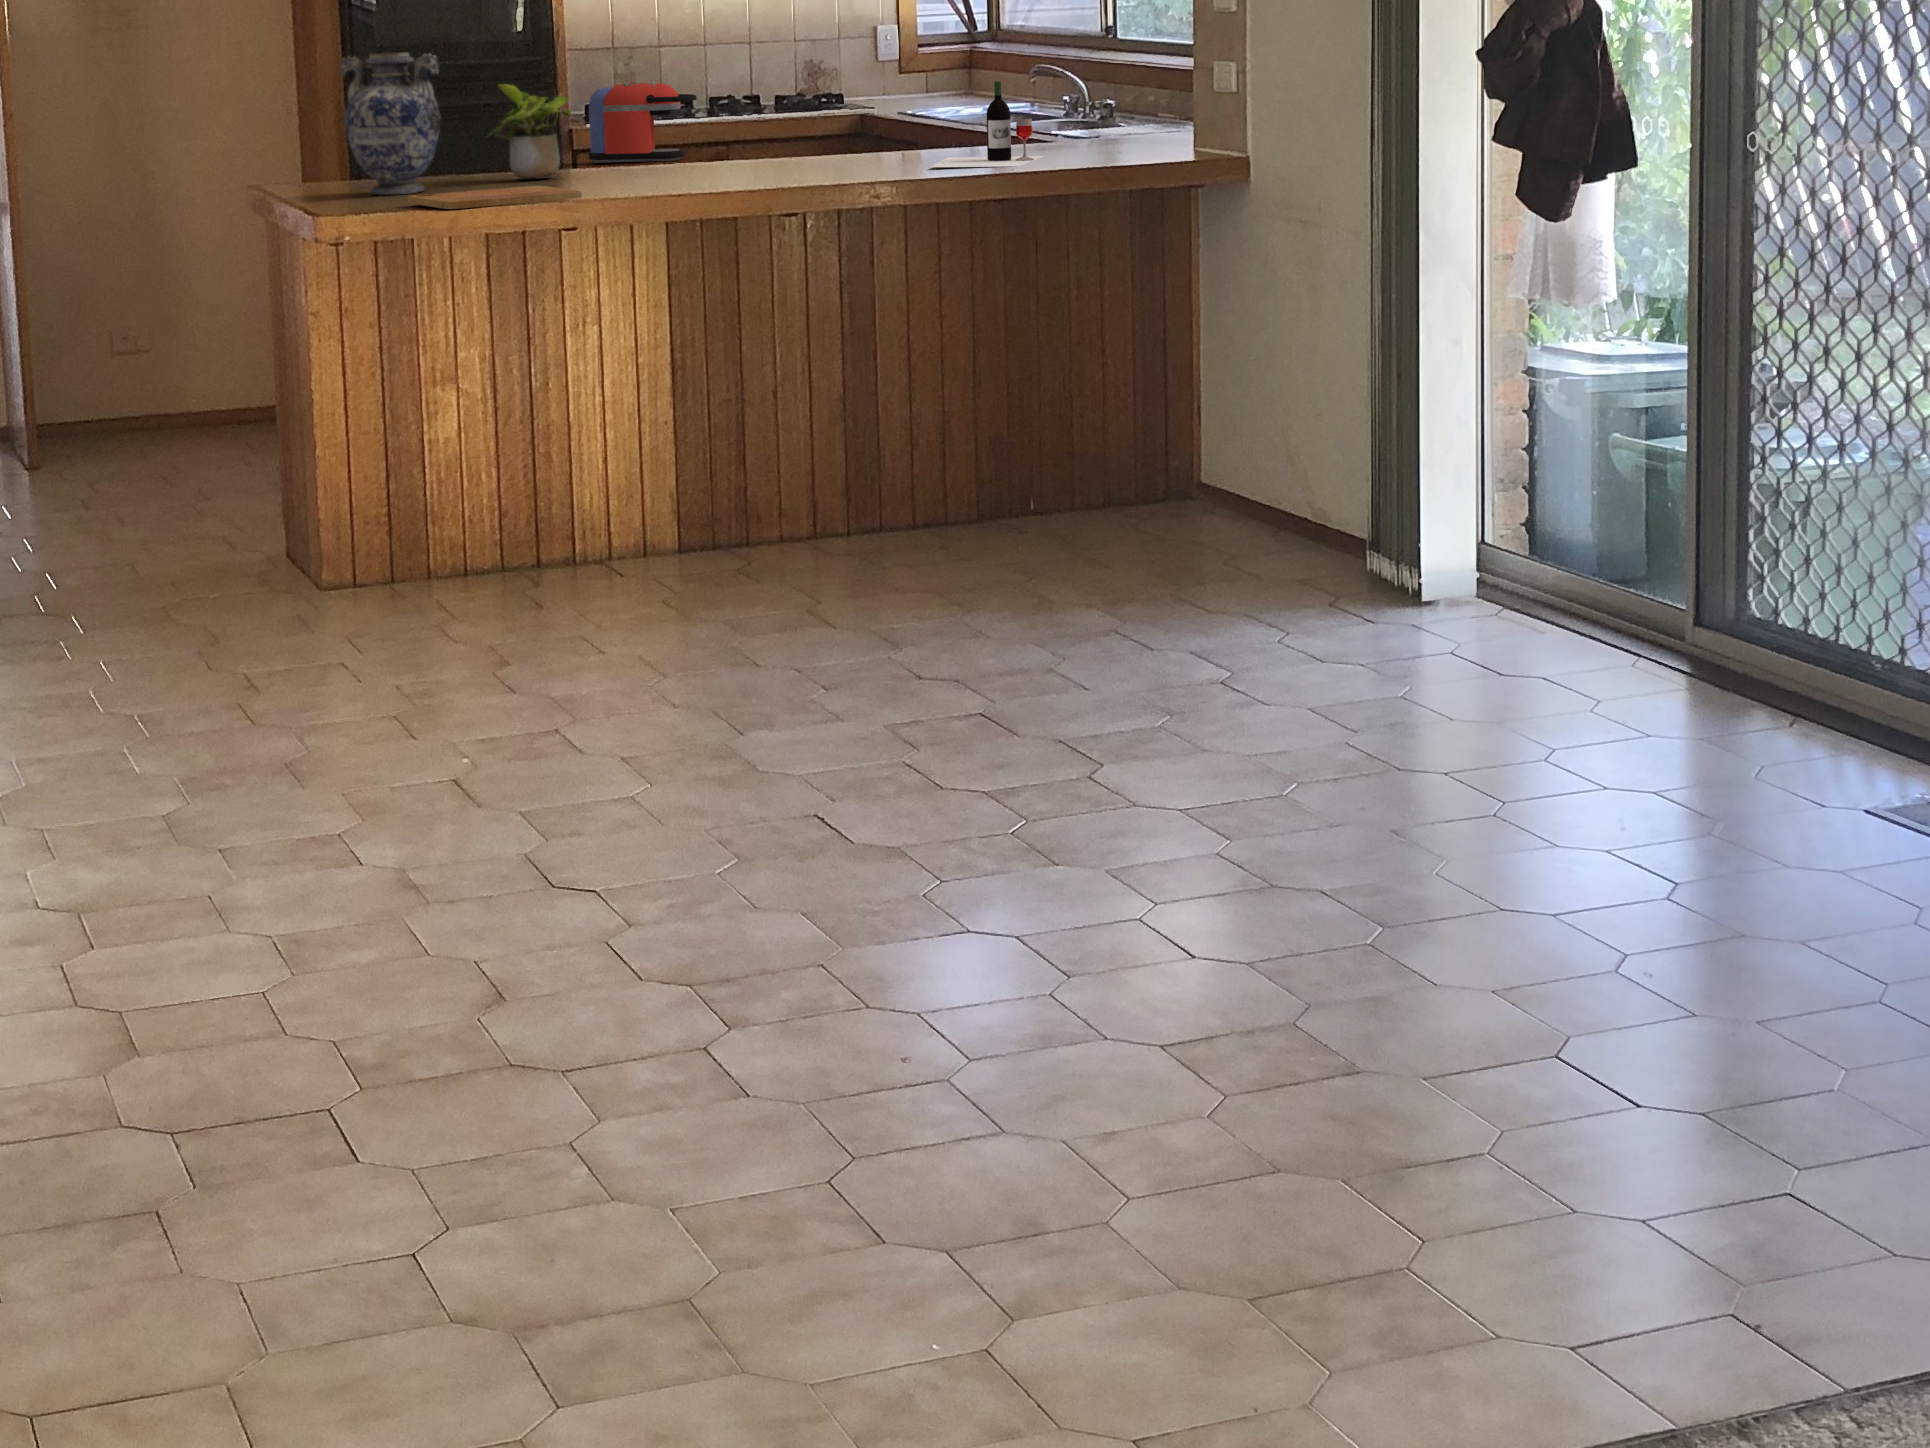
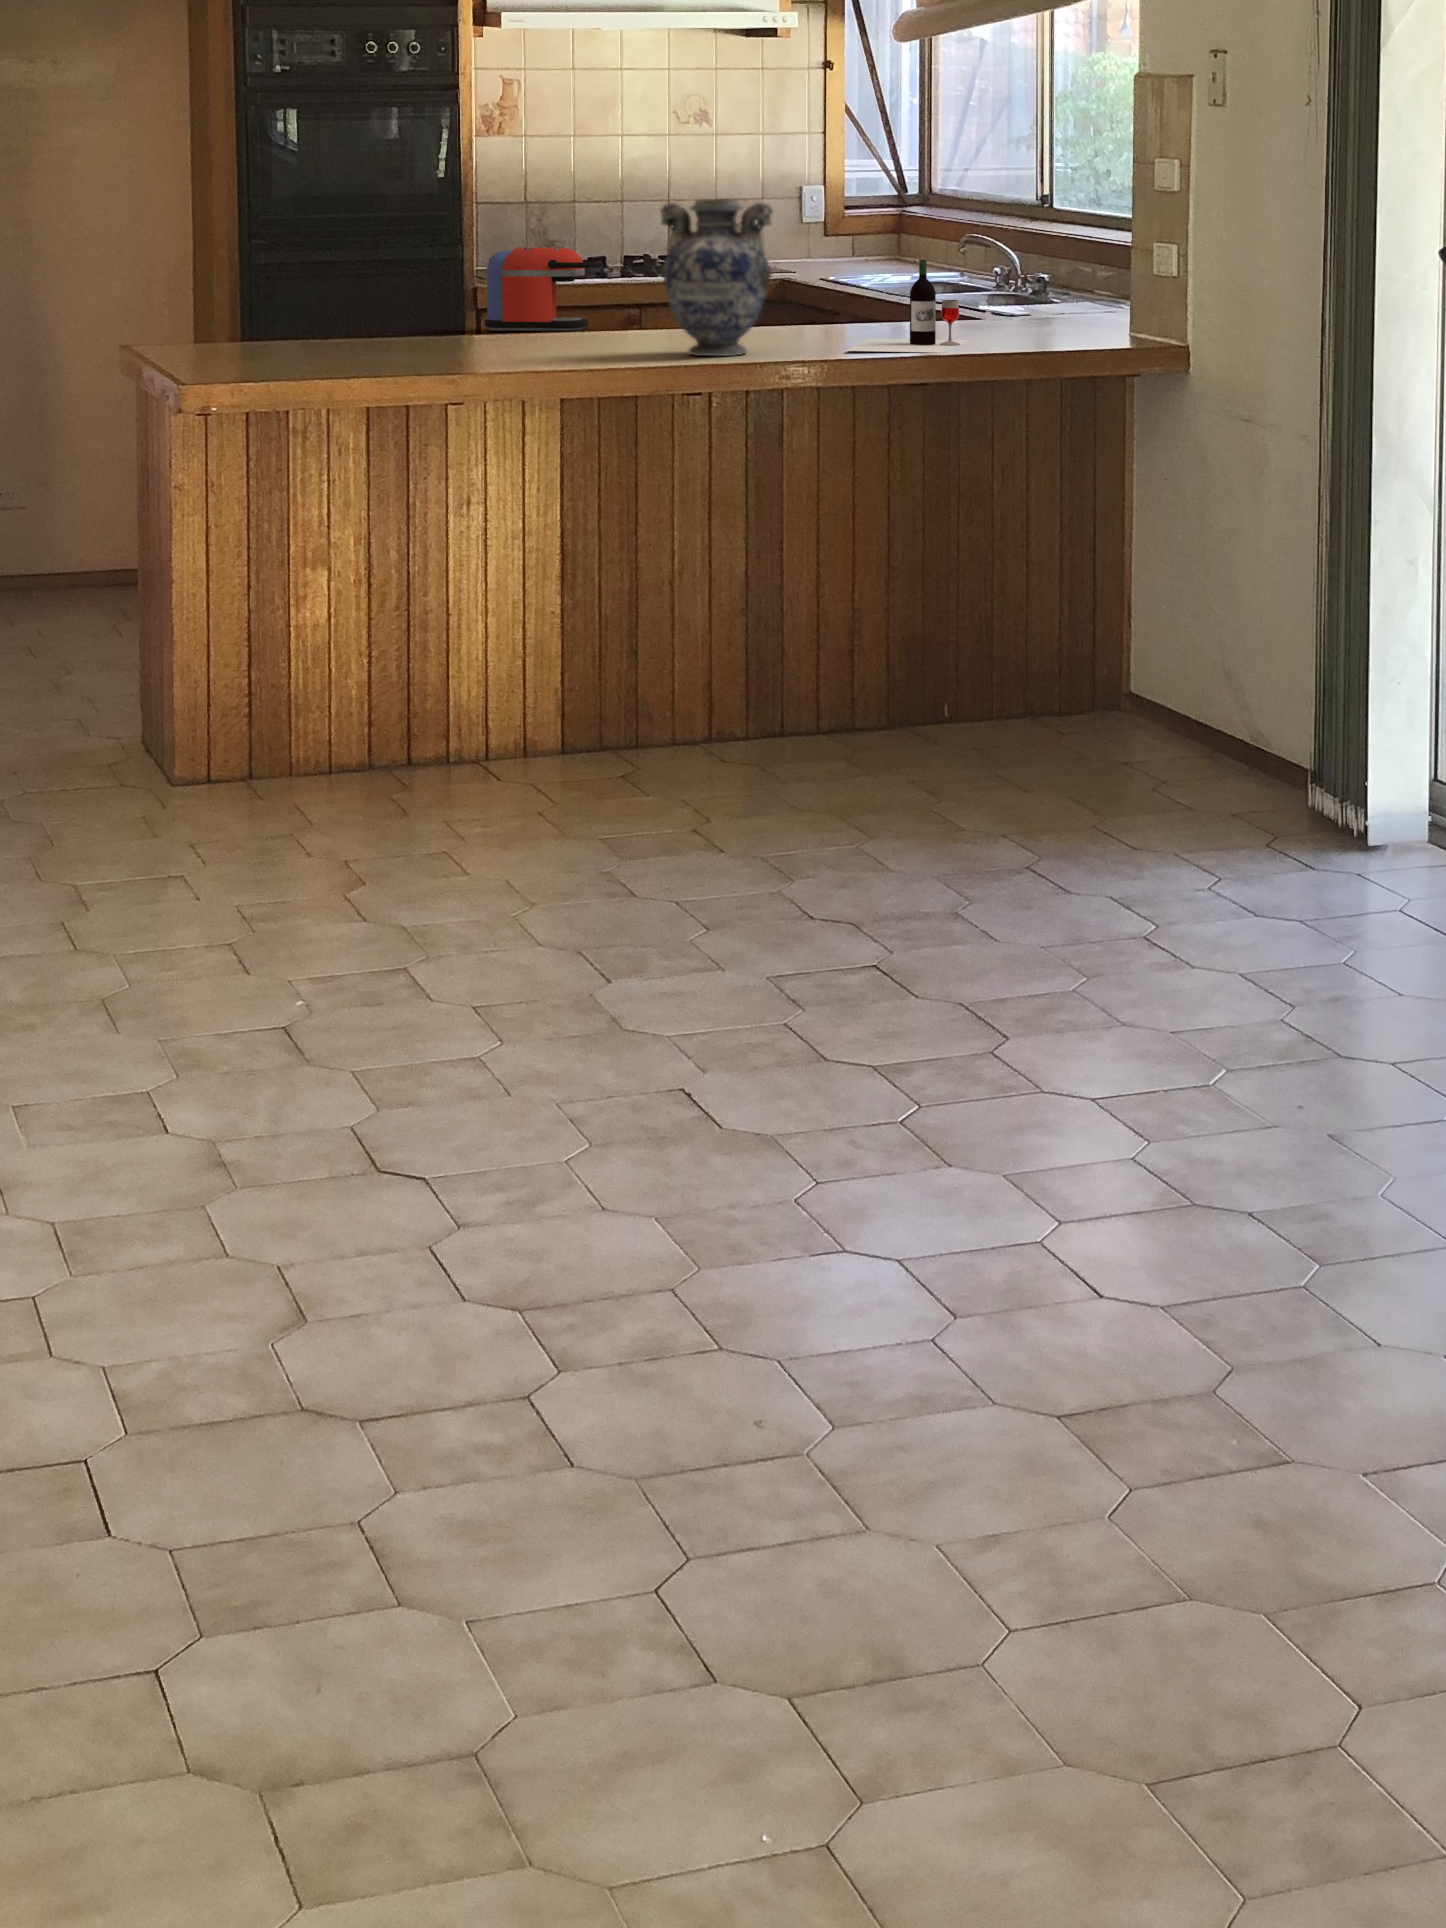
vase: present [340,52,441,195] -> present [660,199,772,356]
potted plant: present [490,84,571,180] -> none [371,247,465,349]
cutting board: present [408,186,582,209] -> none [281,359,468,384]

